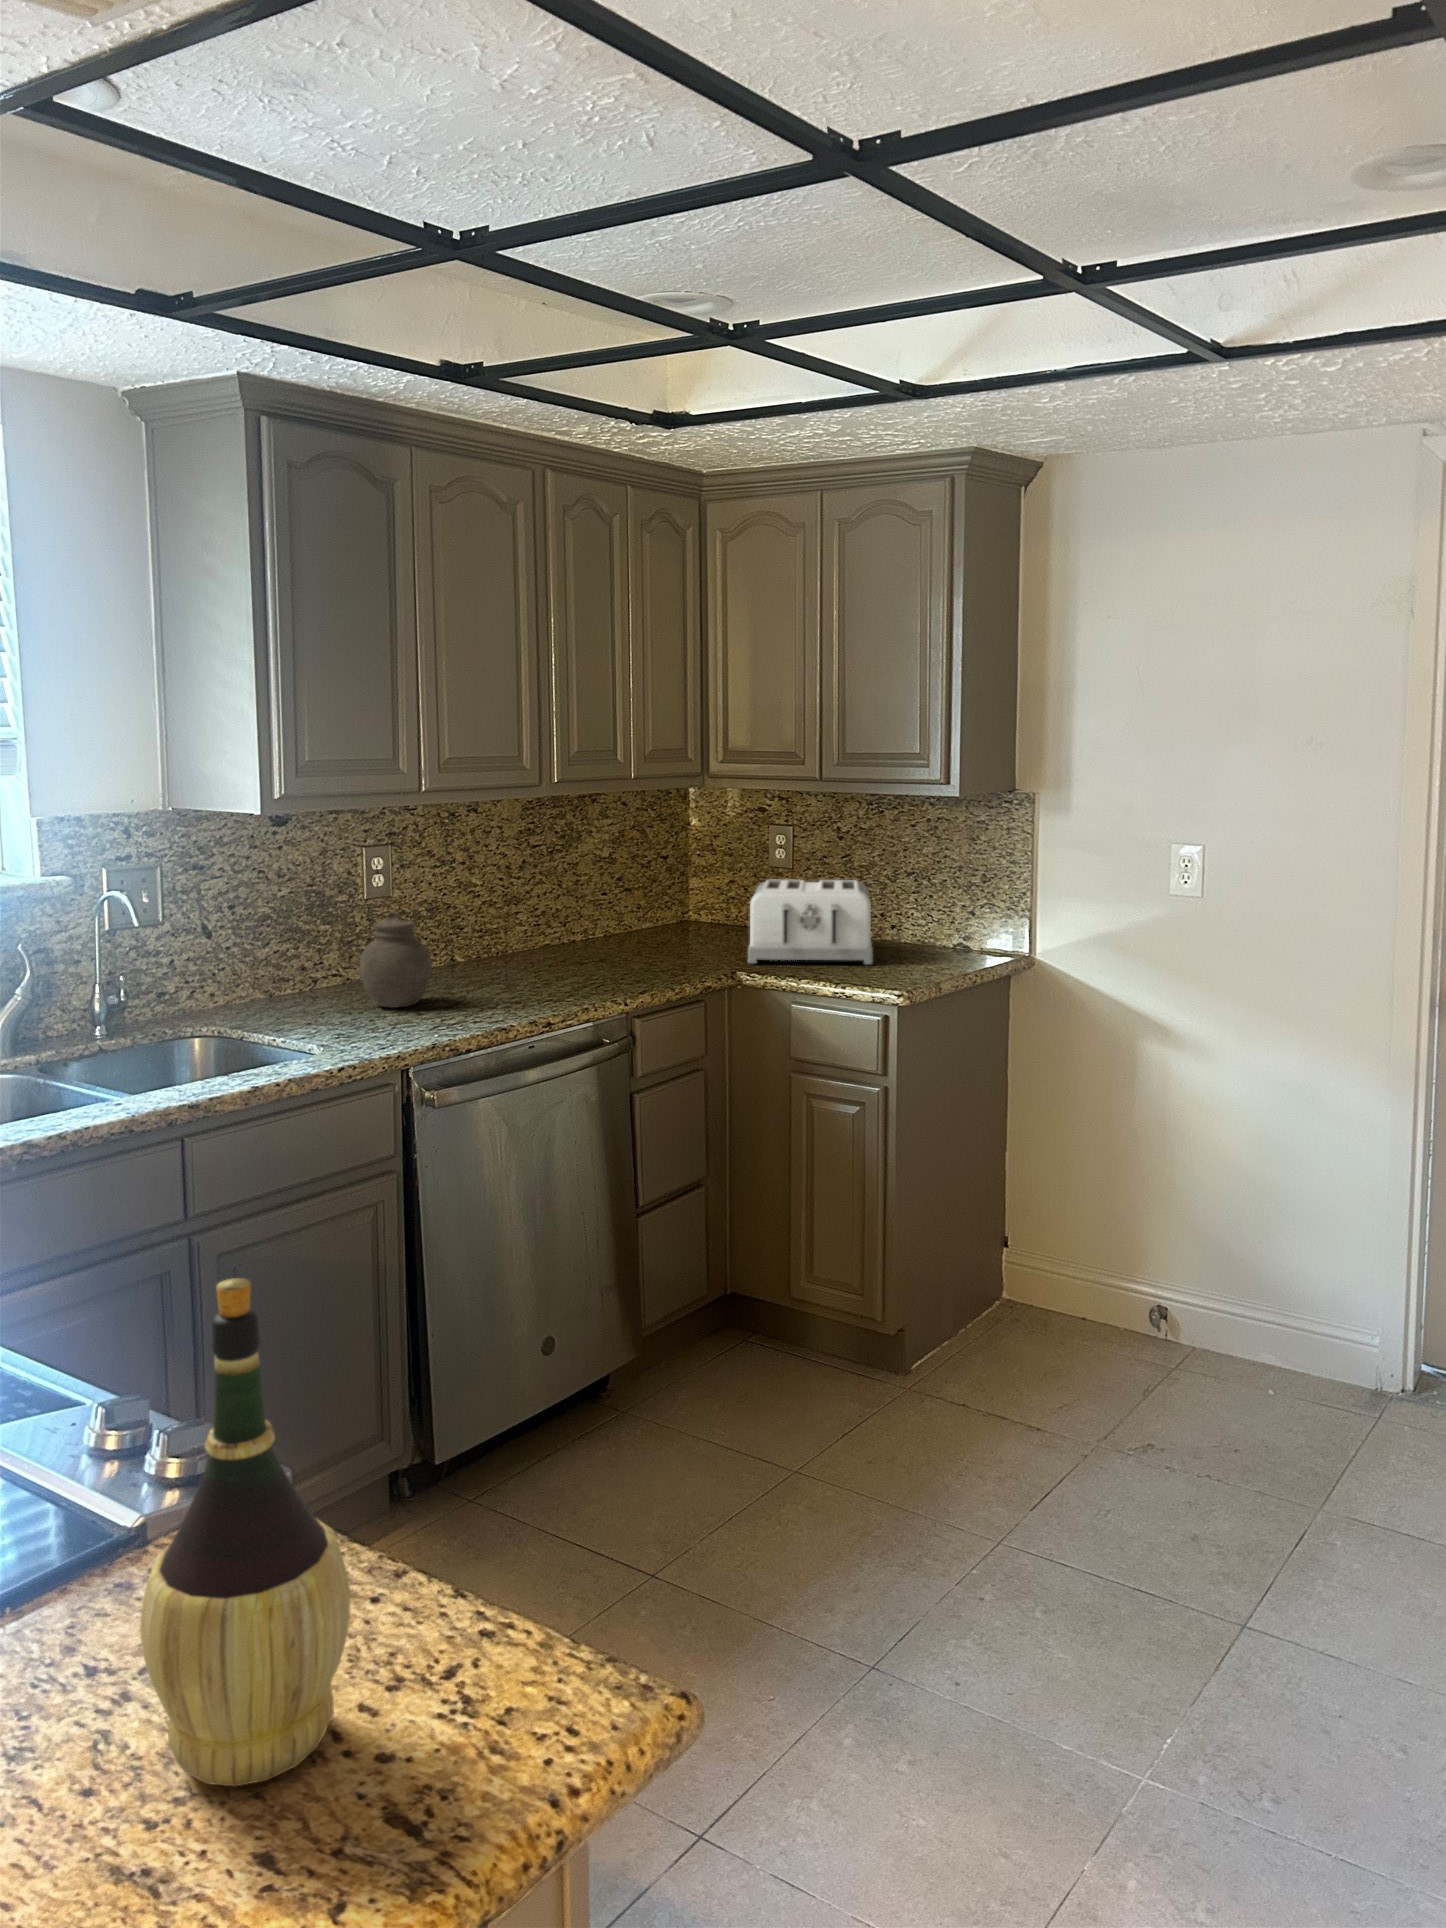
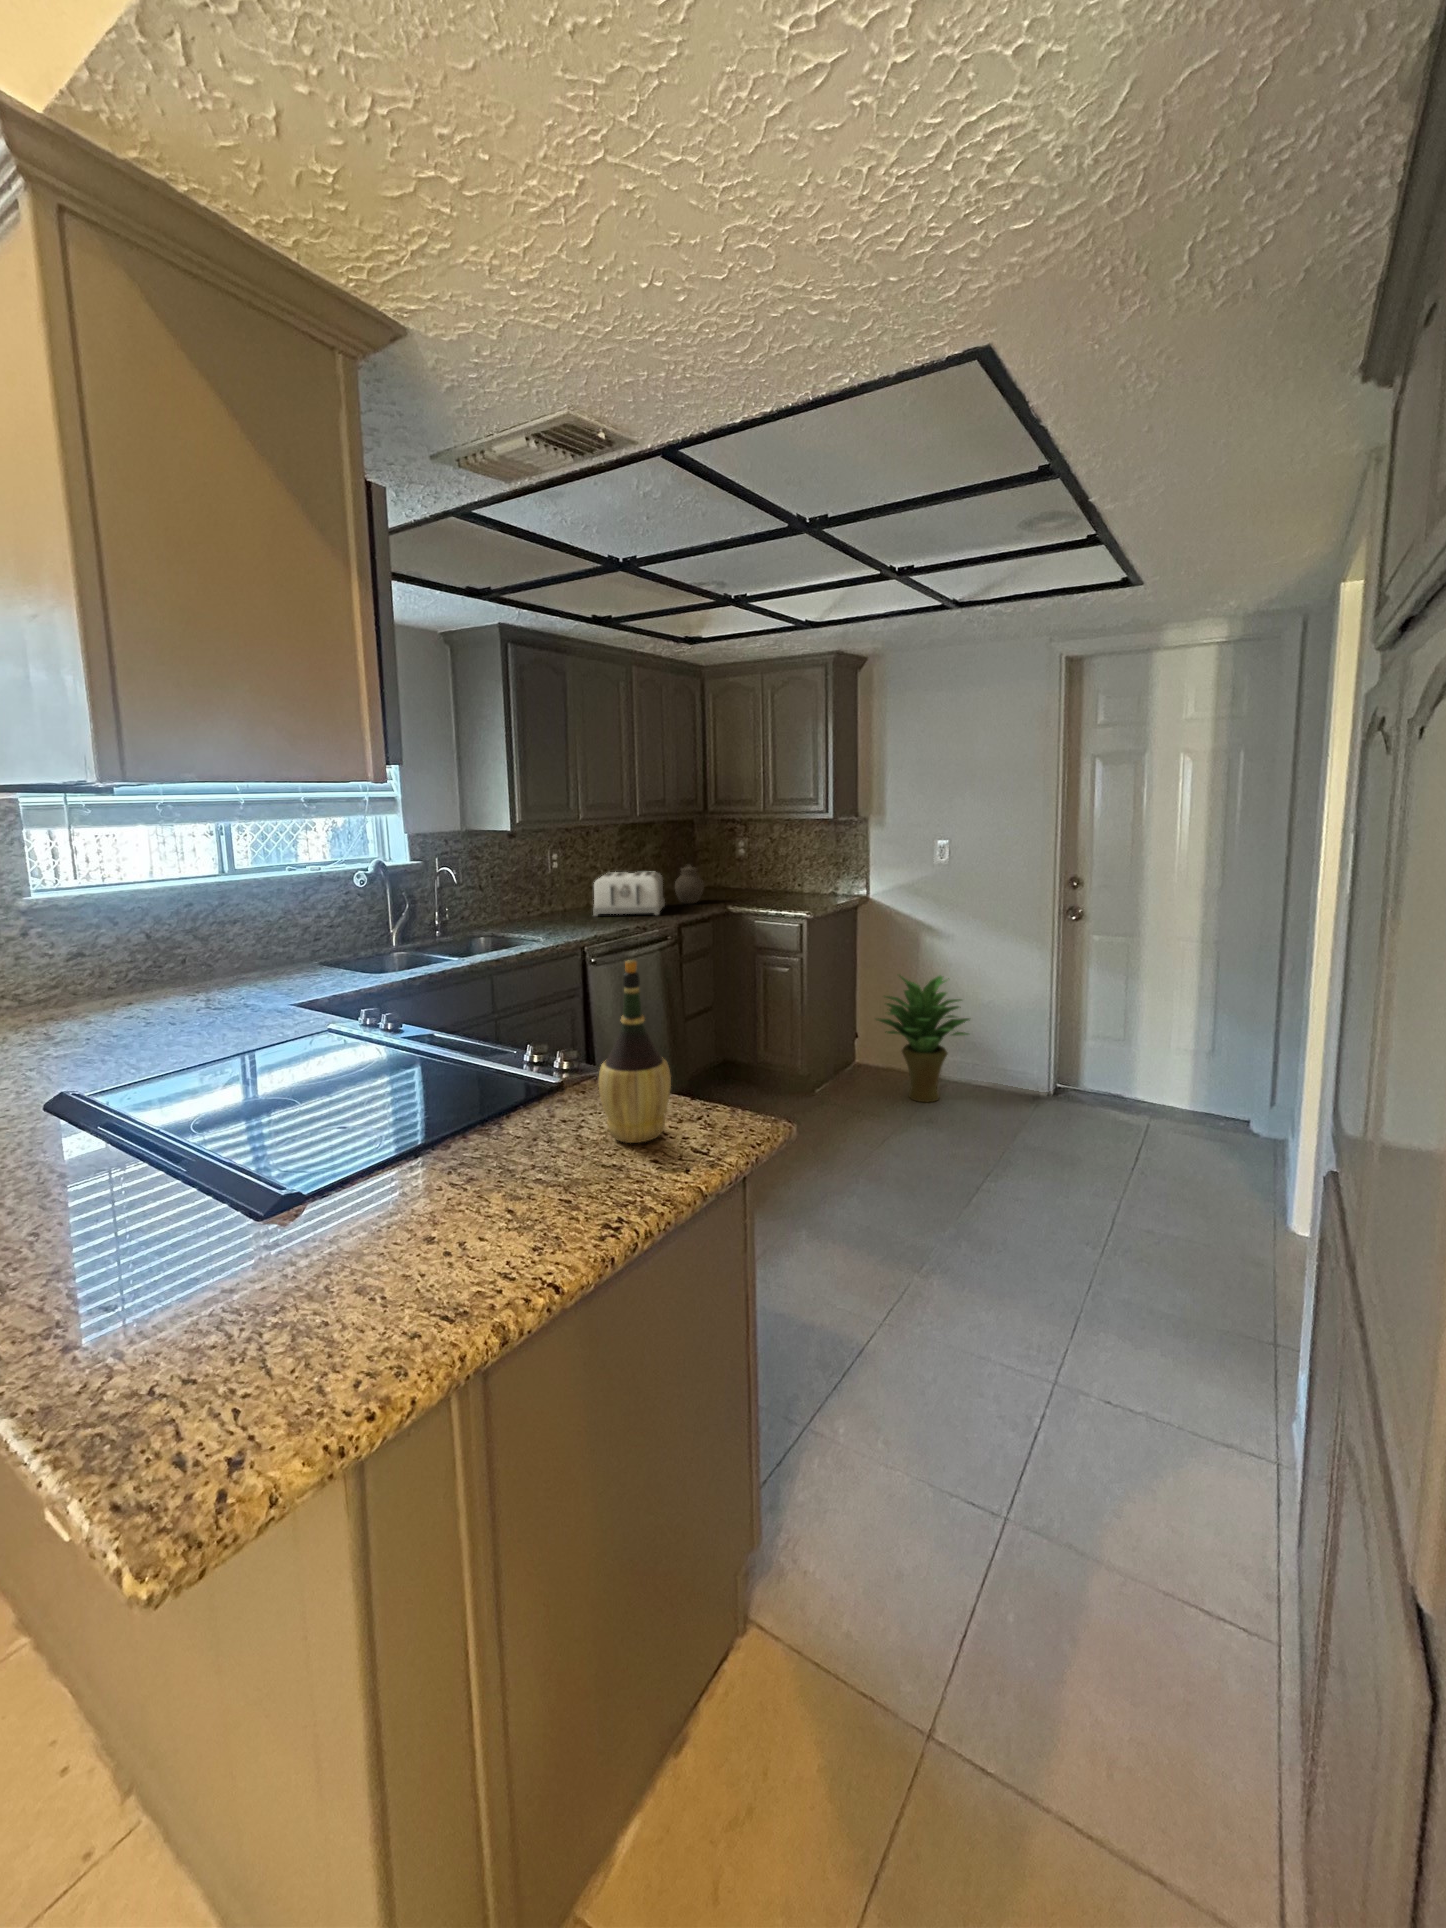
toaster: present [748,880,873,964] -> present [593,872,665,916]
jar: present [360,912,432,1008] -> present [675,864,704,904]
potted plant: none [1036,1124,1237,1395] -> present [876,975,970,1102]

